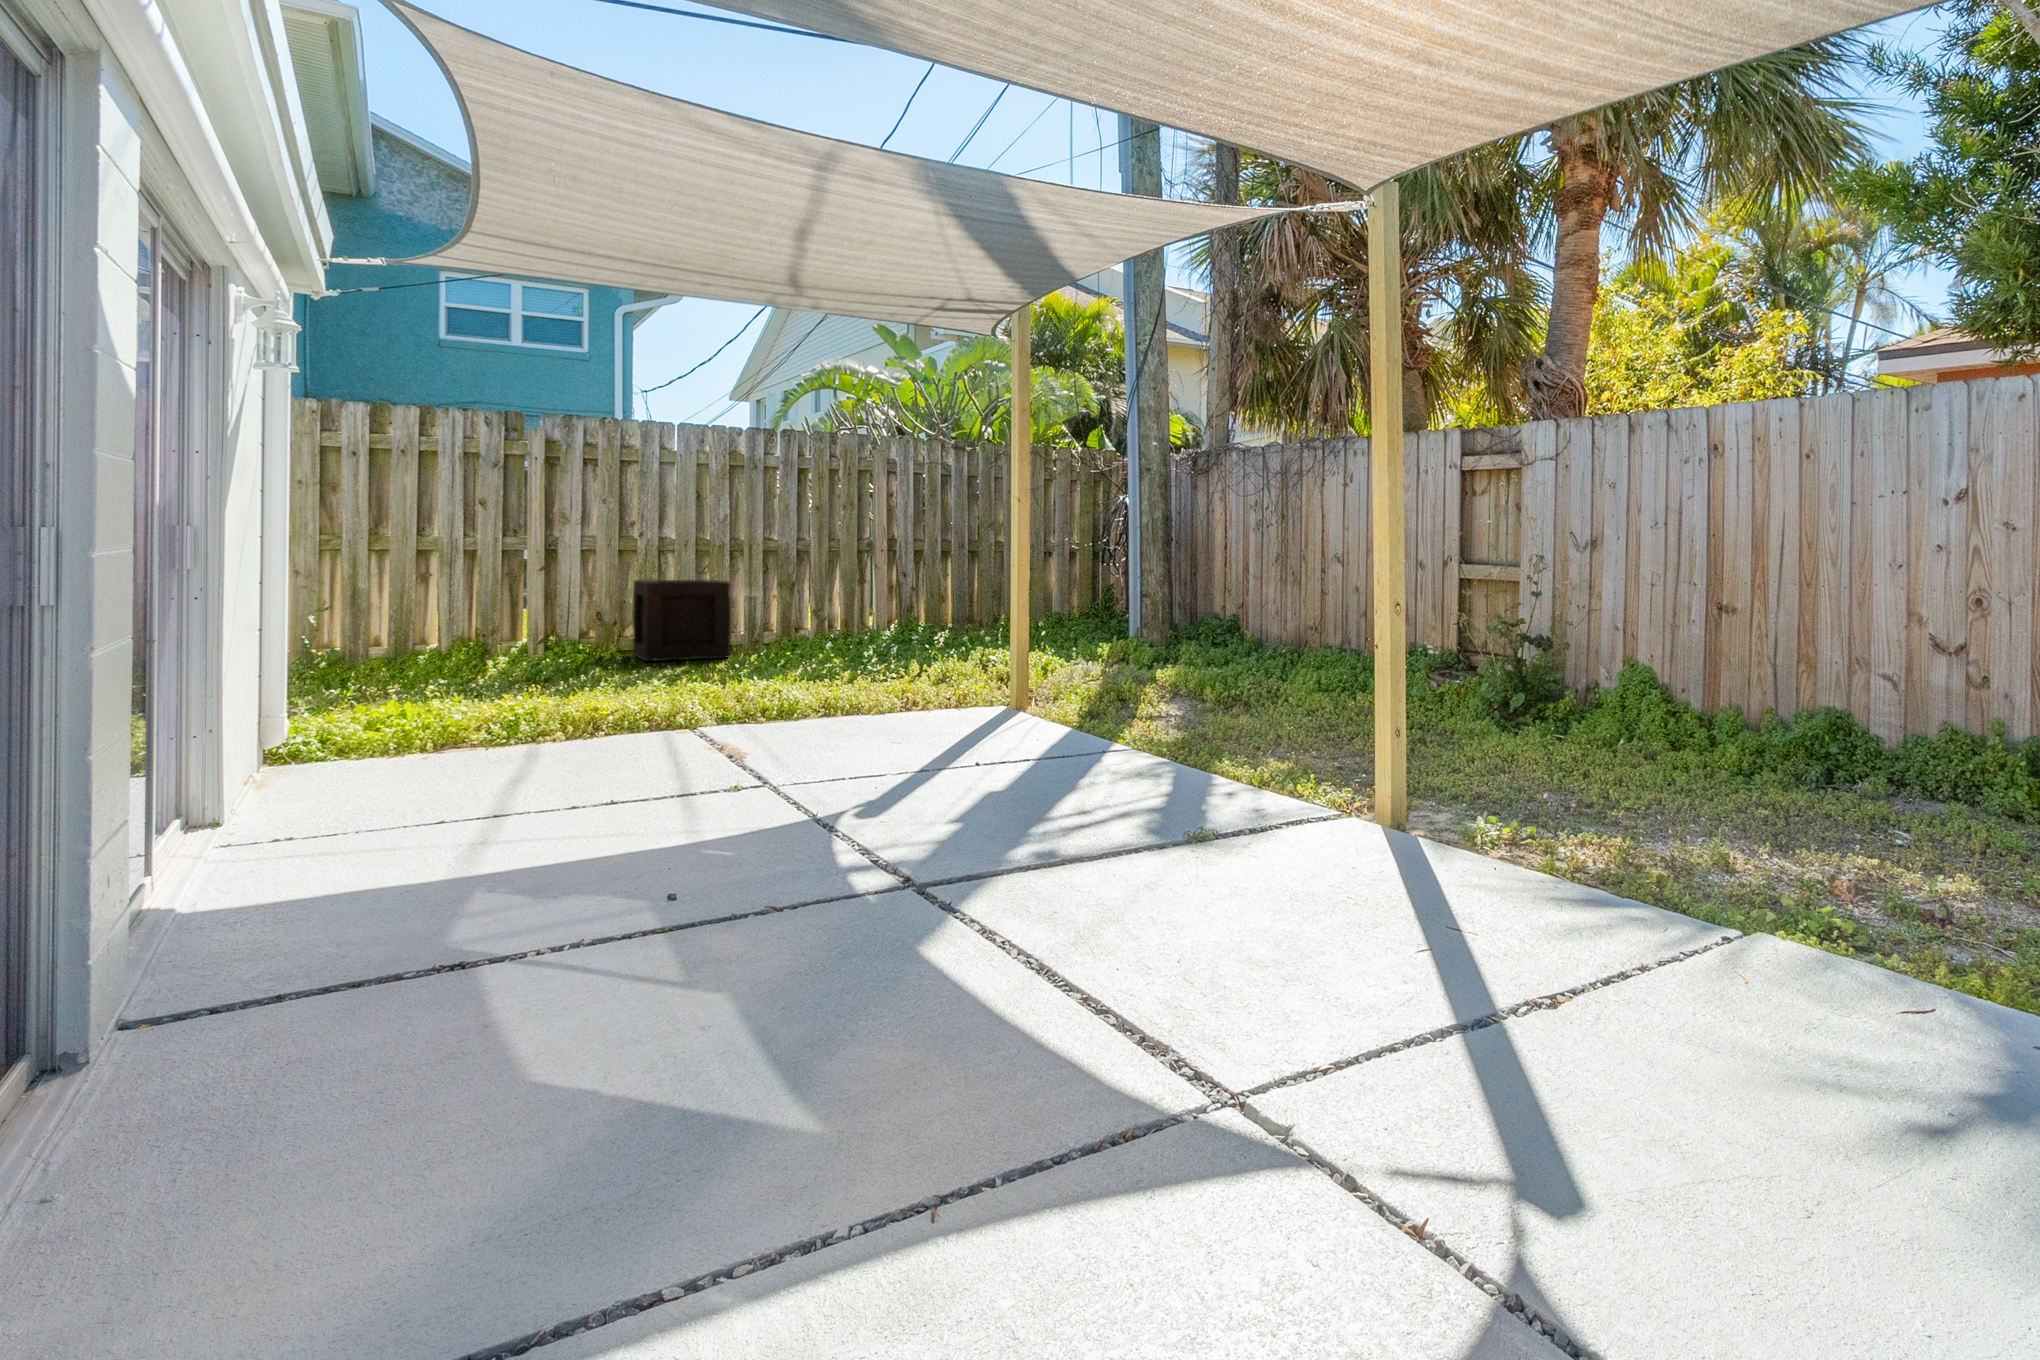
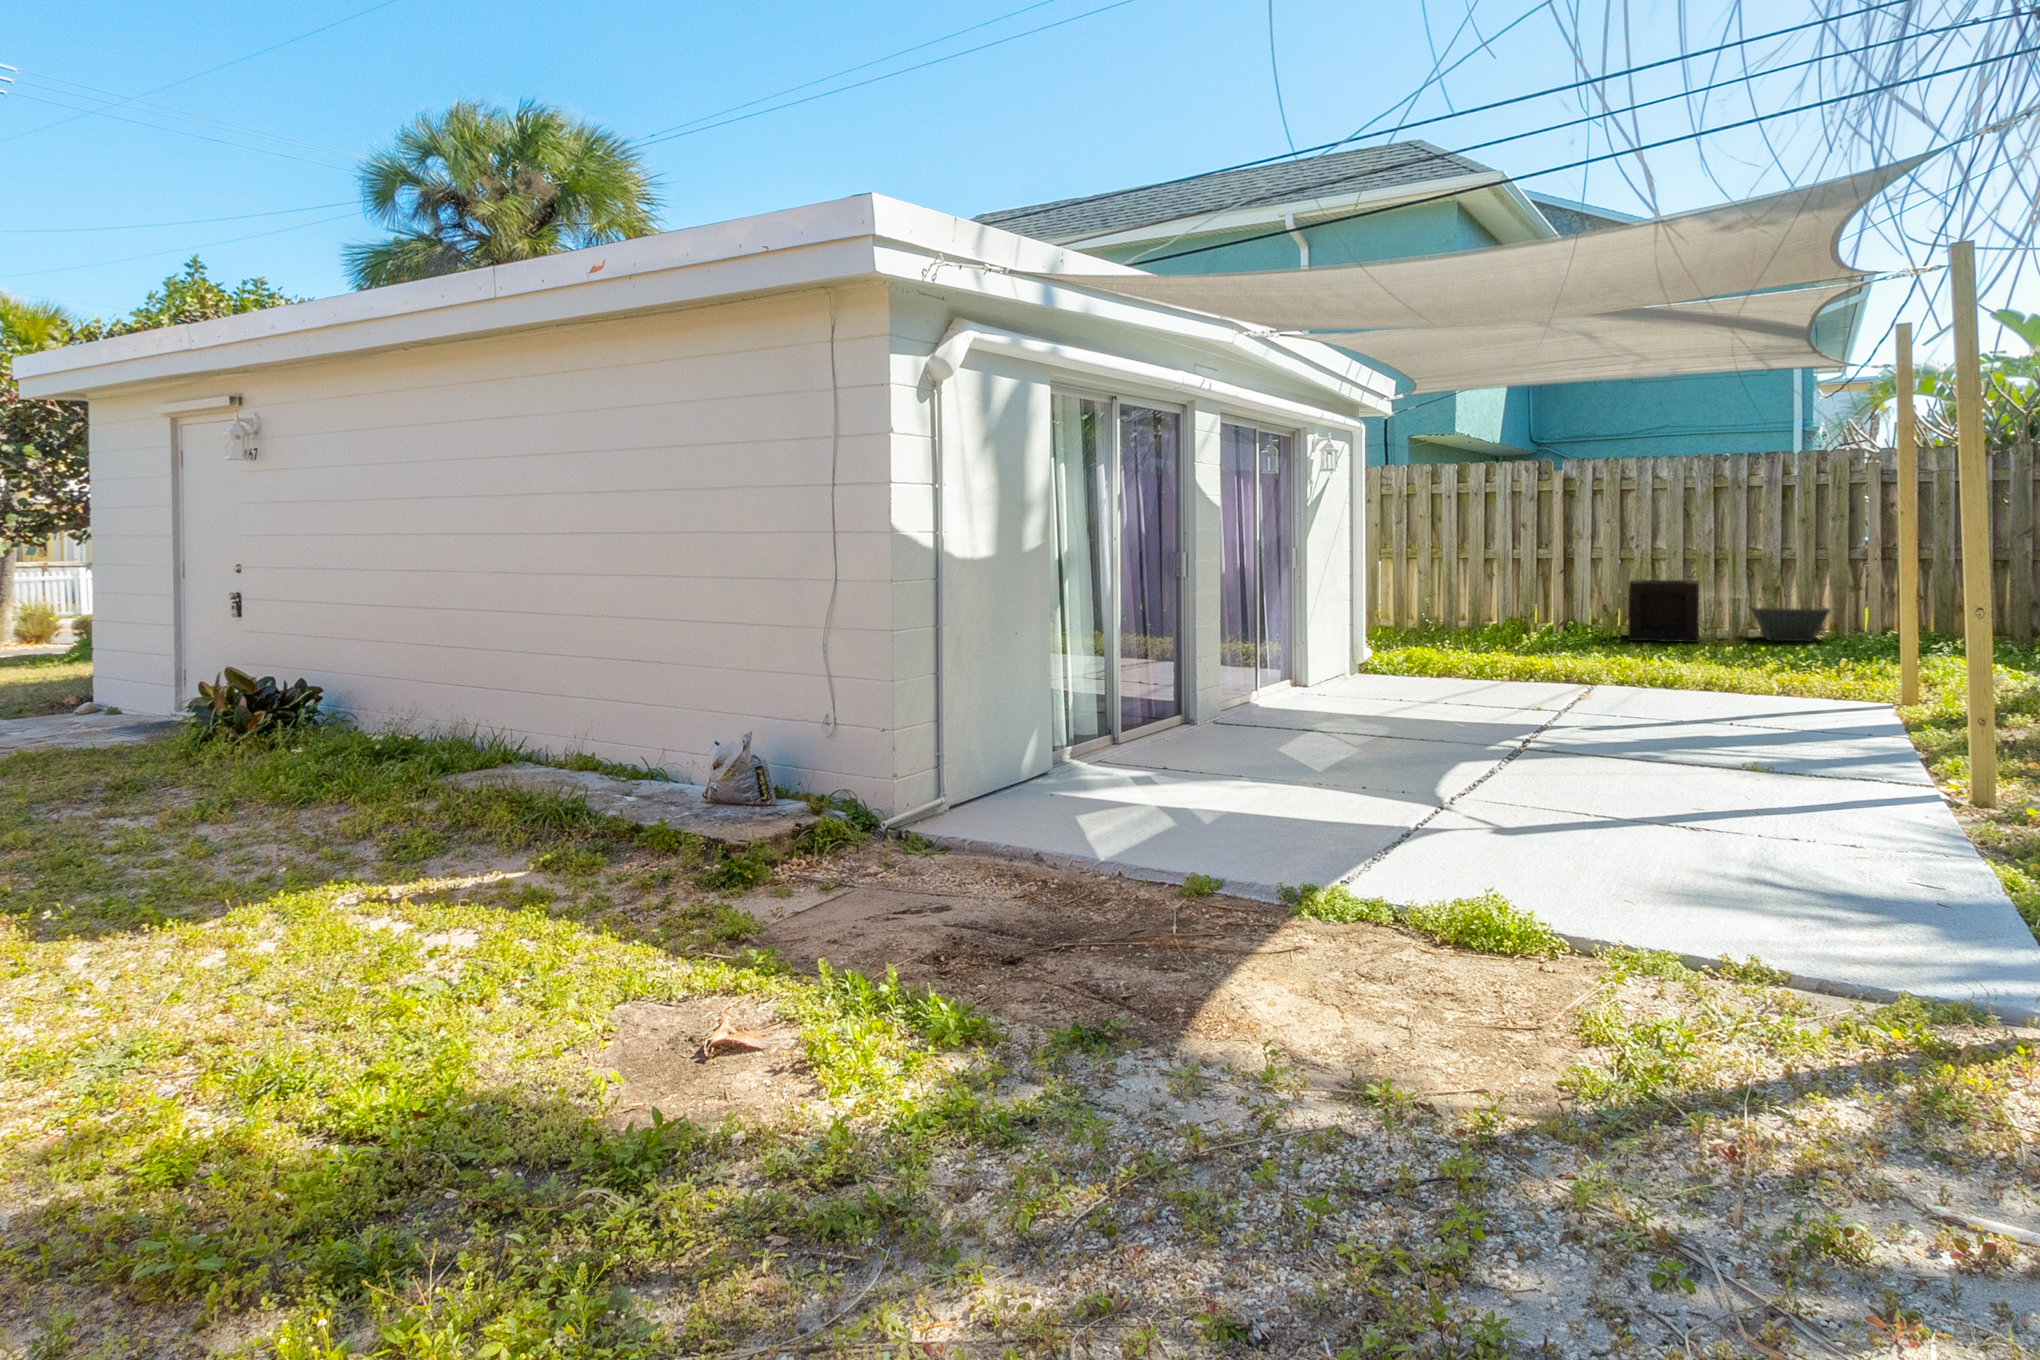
basket: none [761,606,858,650] -> present [1750,606,1830,641]

